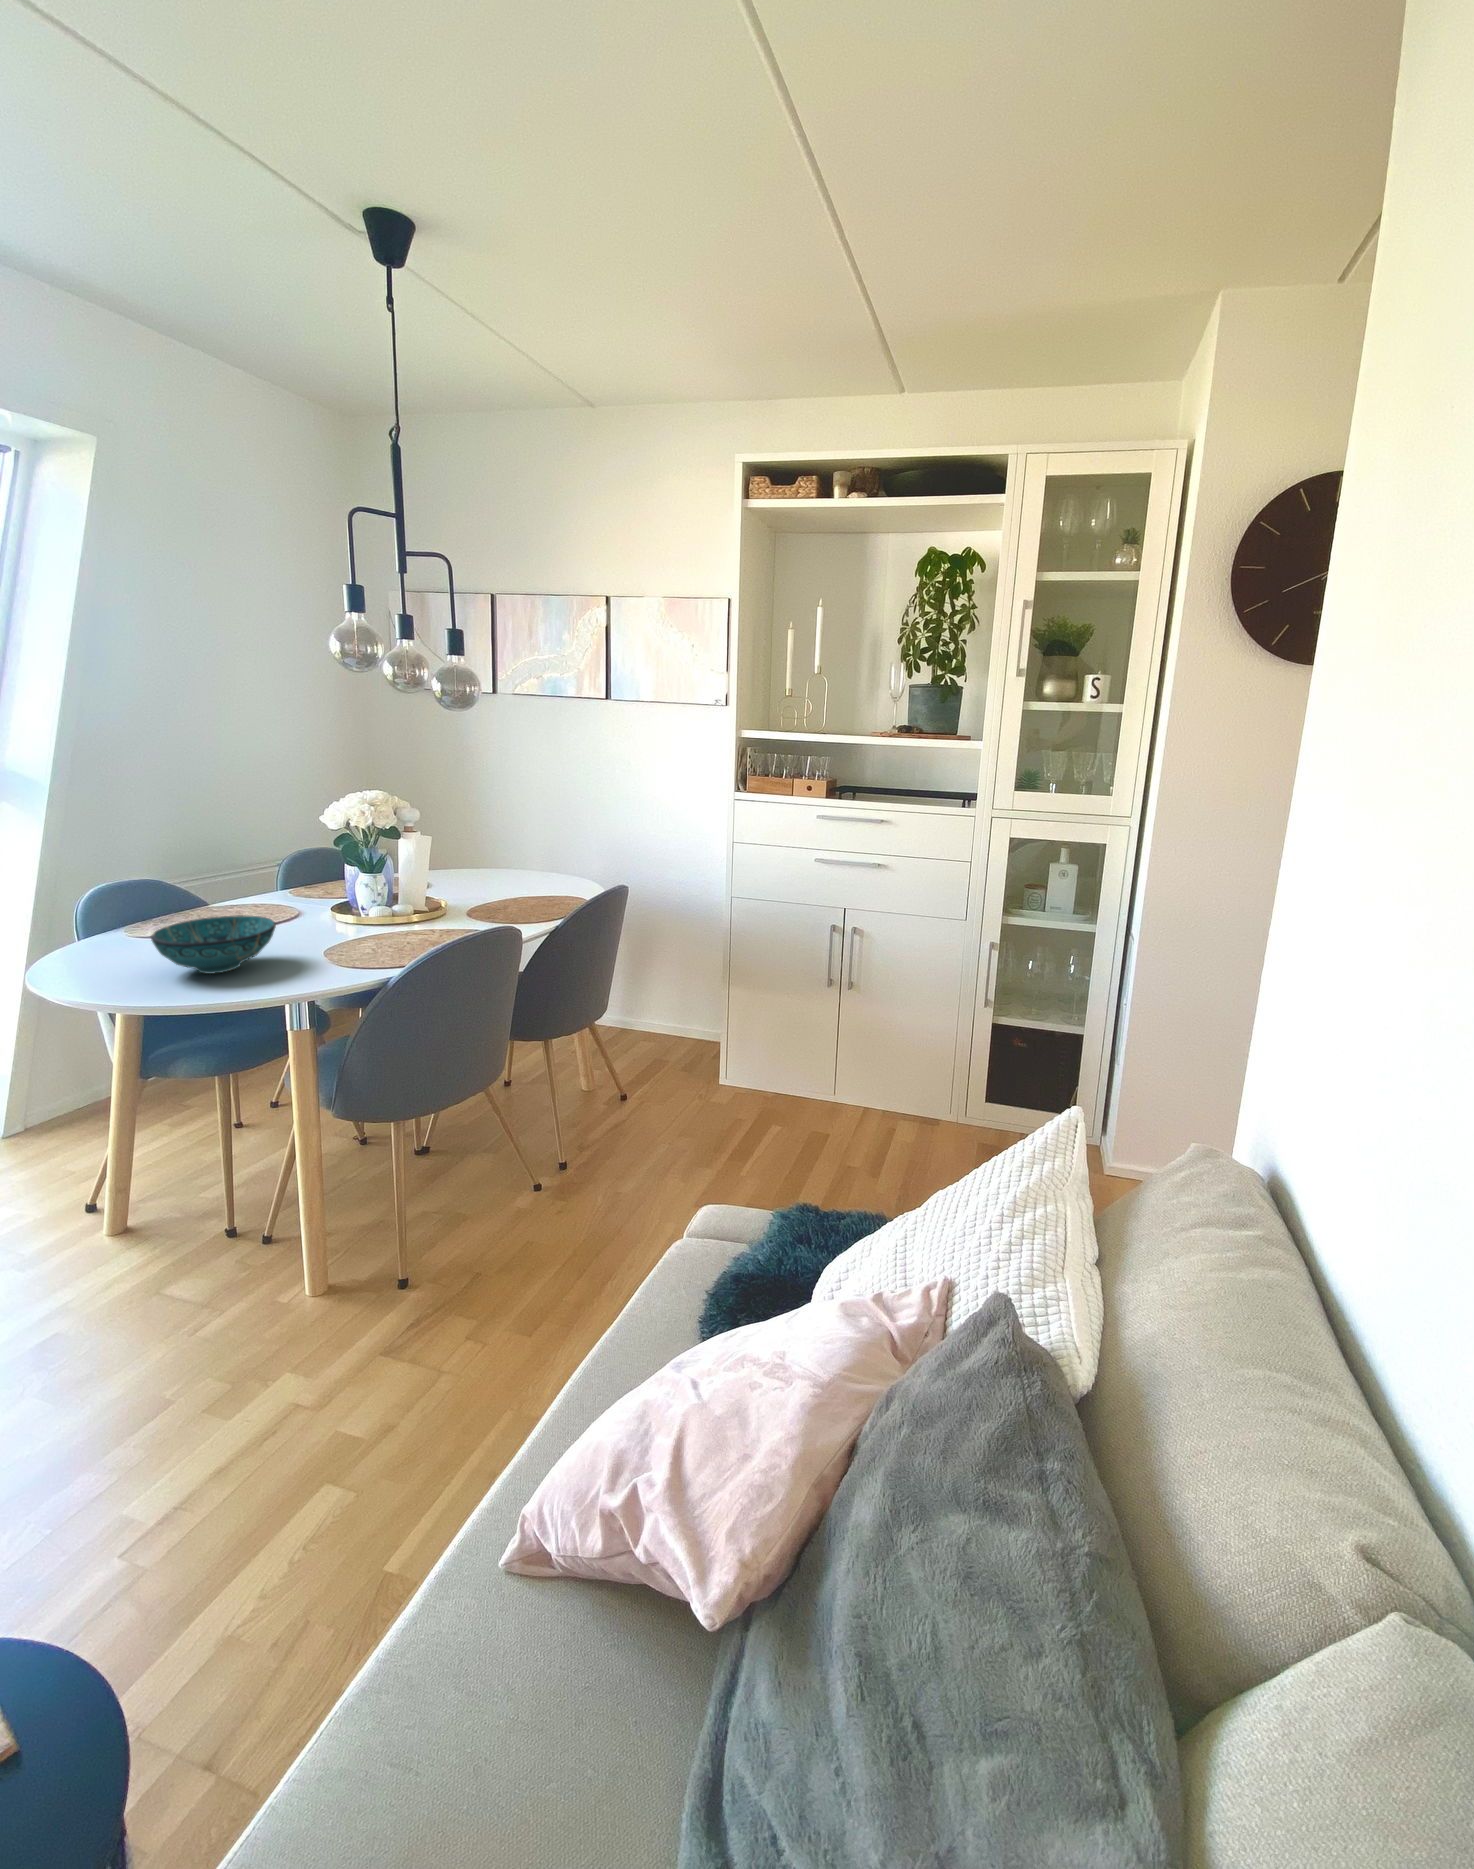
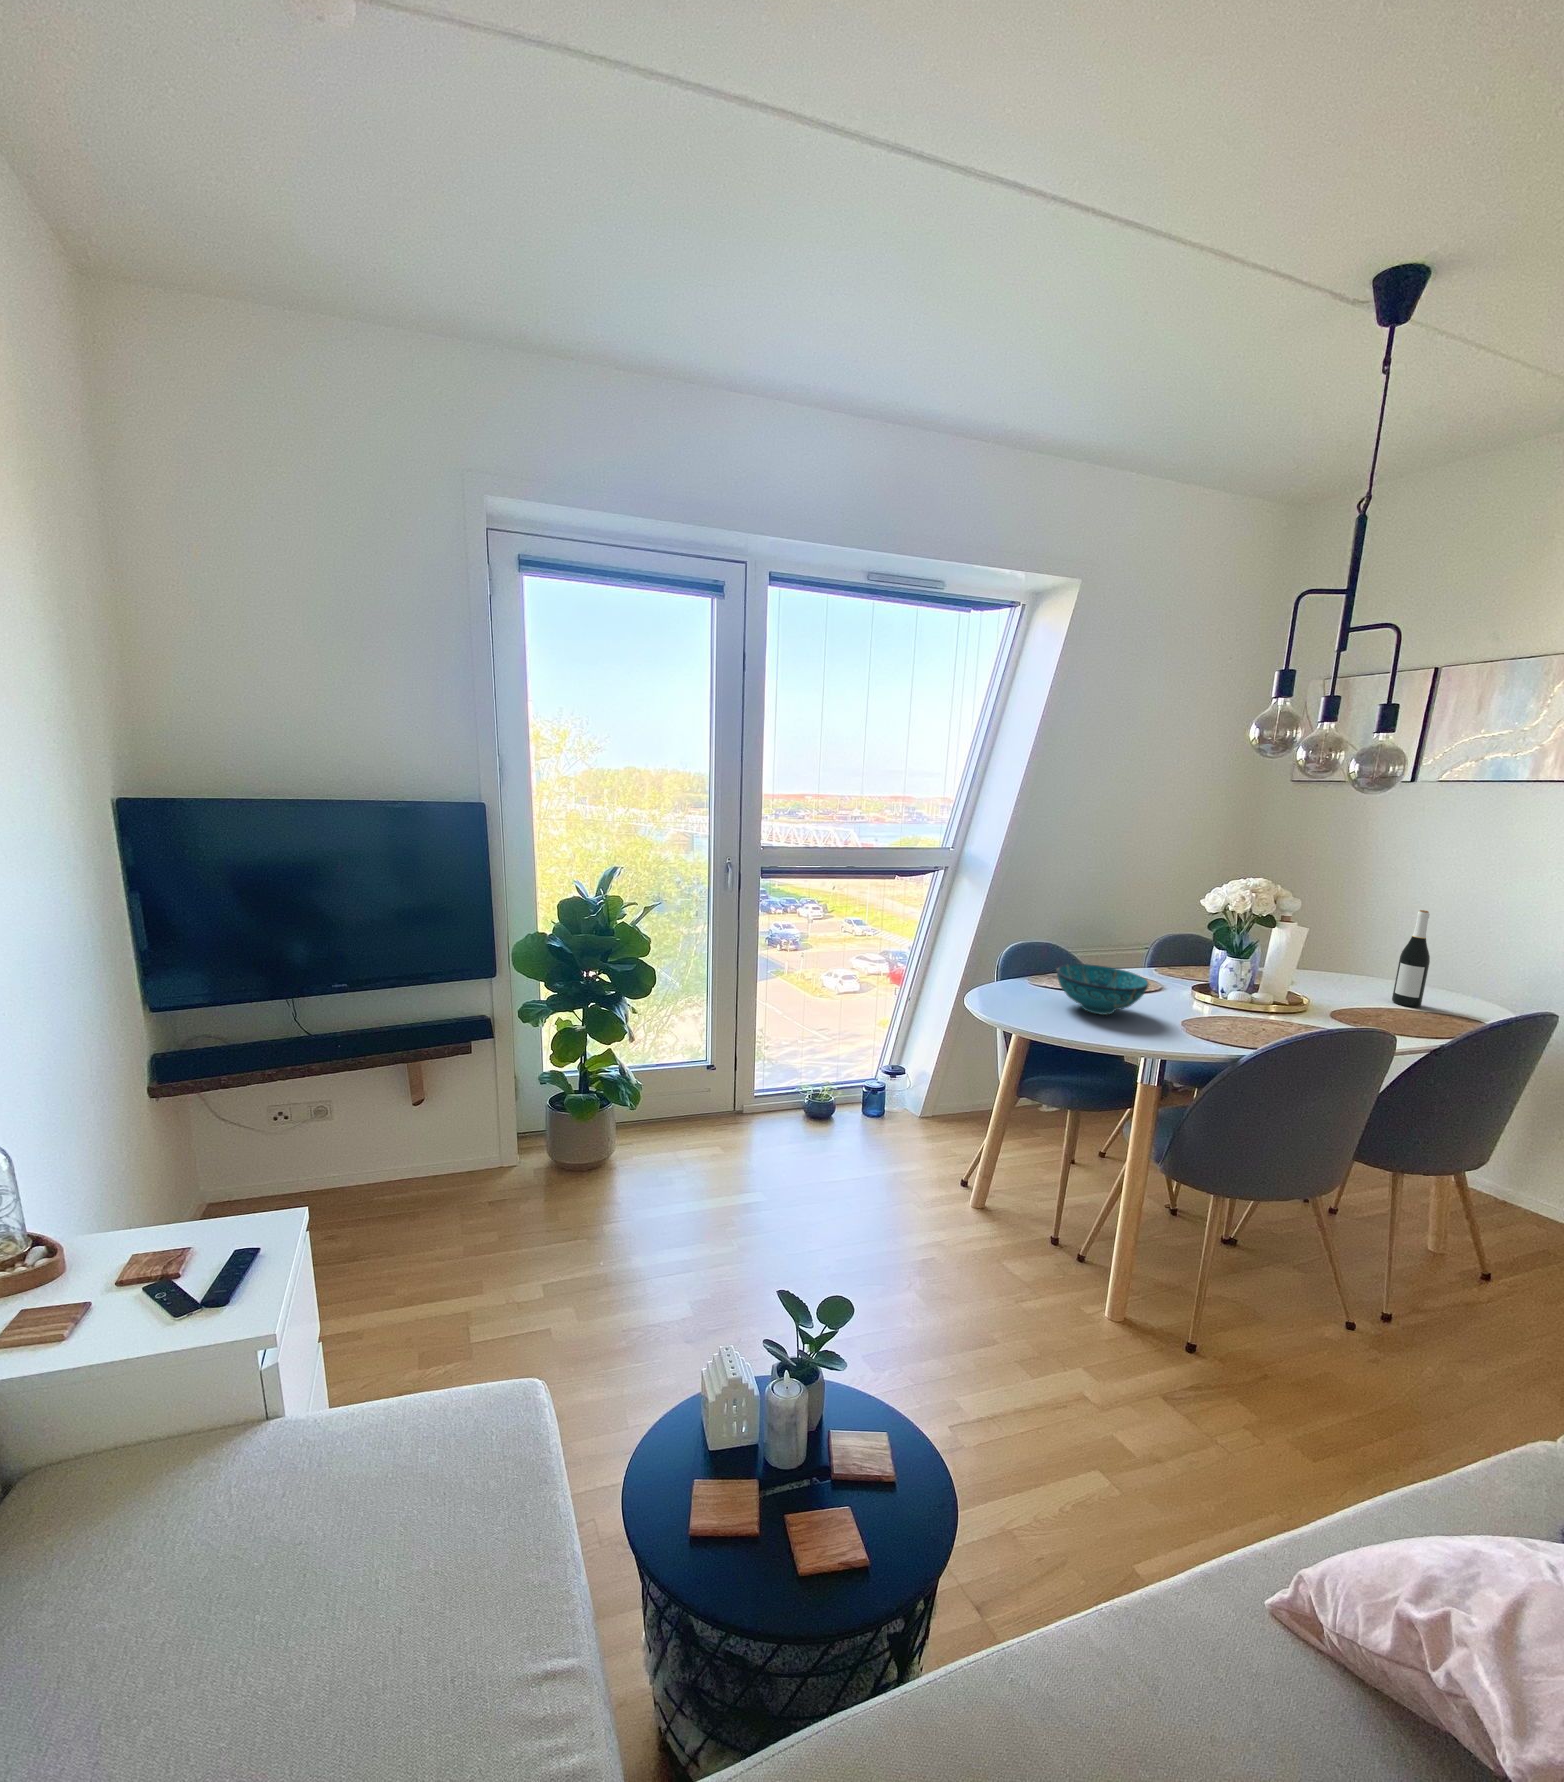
wine bottle: none [509,802,531,883] -> present [1392,910,1430,1007]

